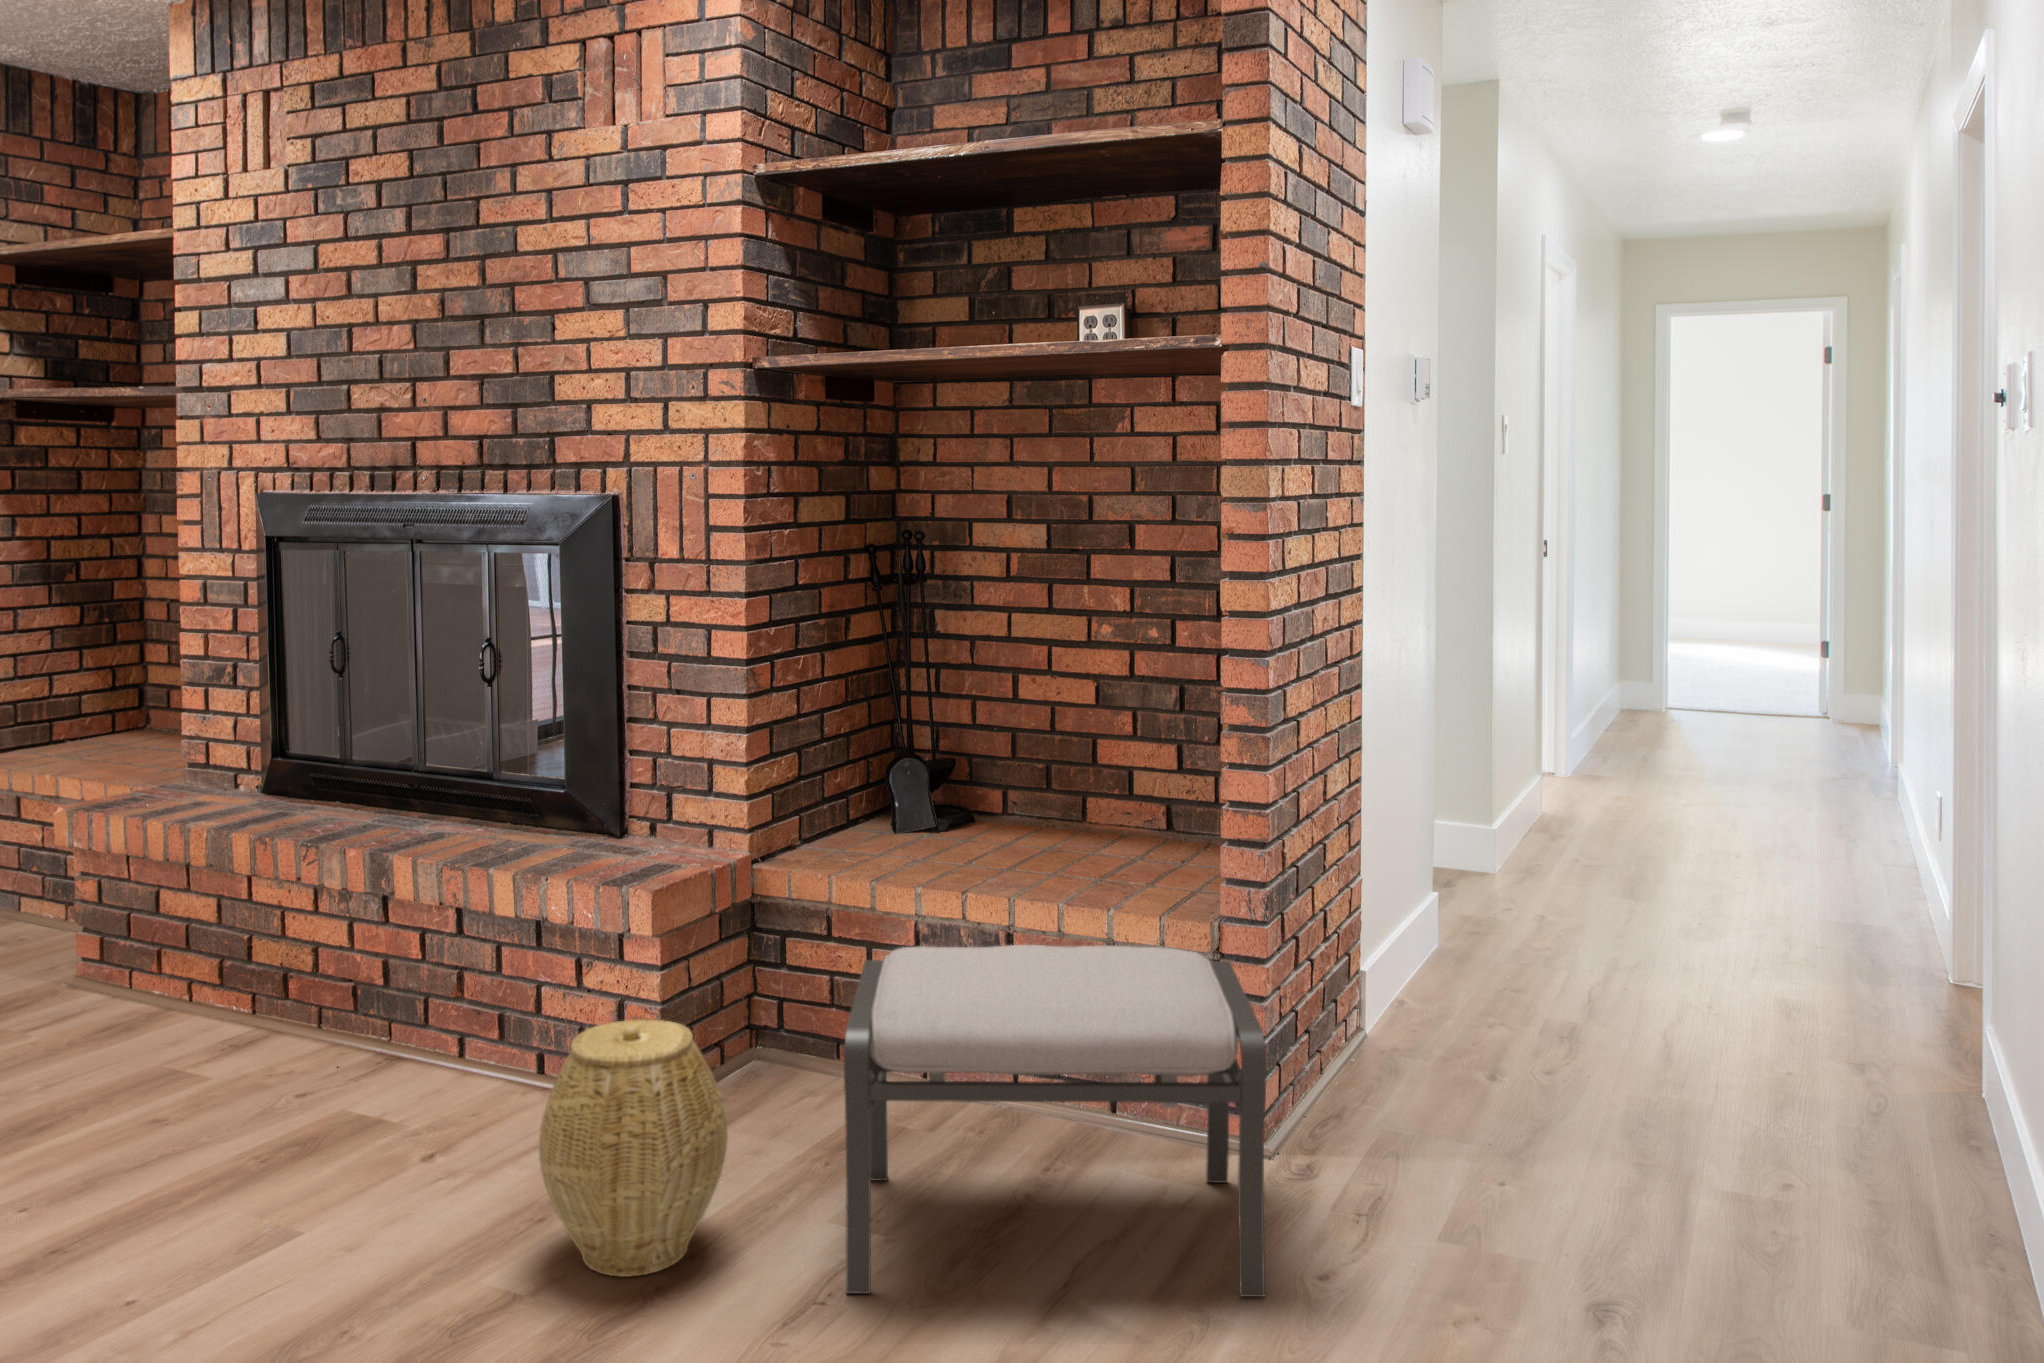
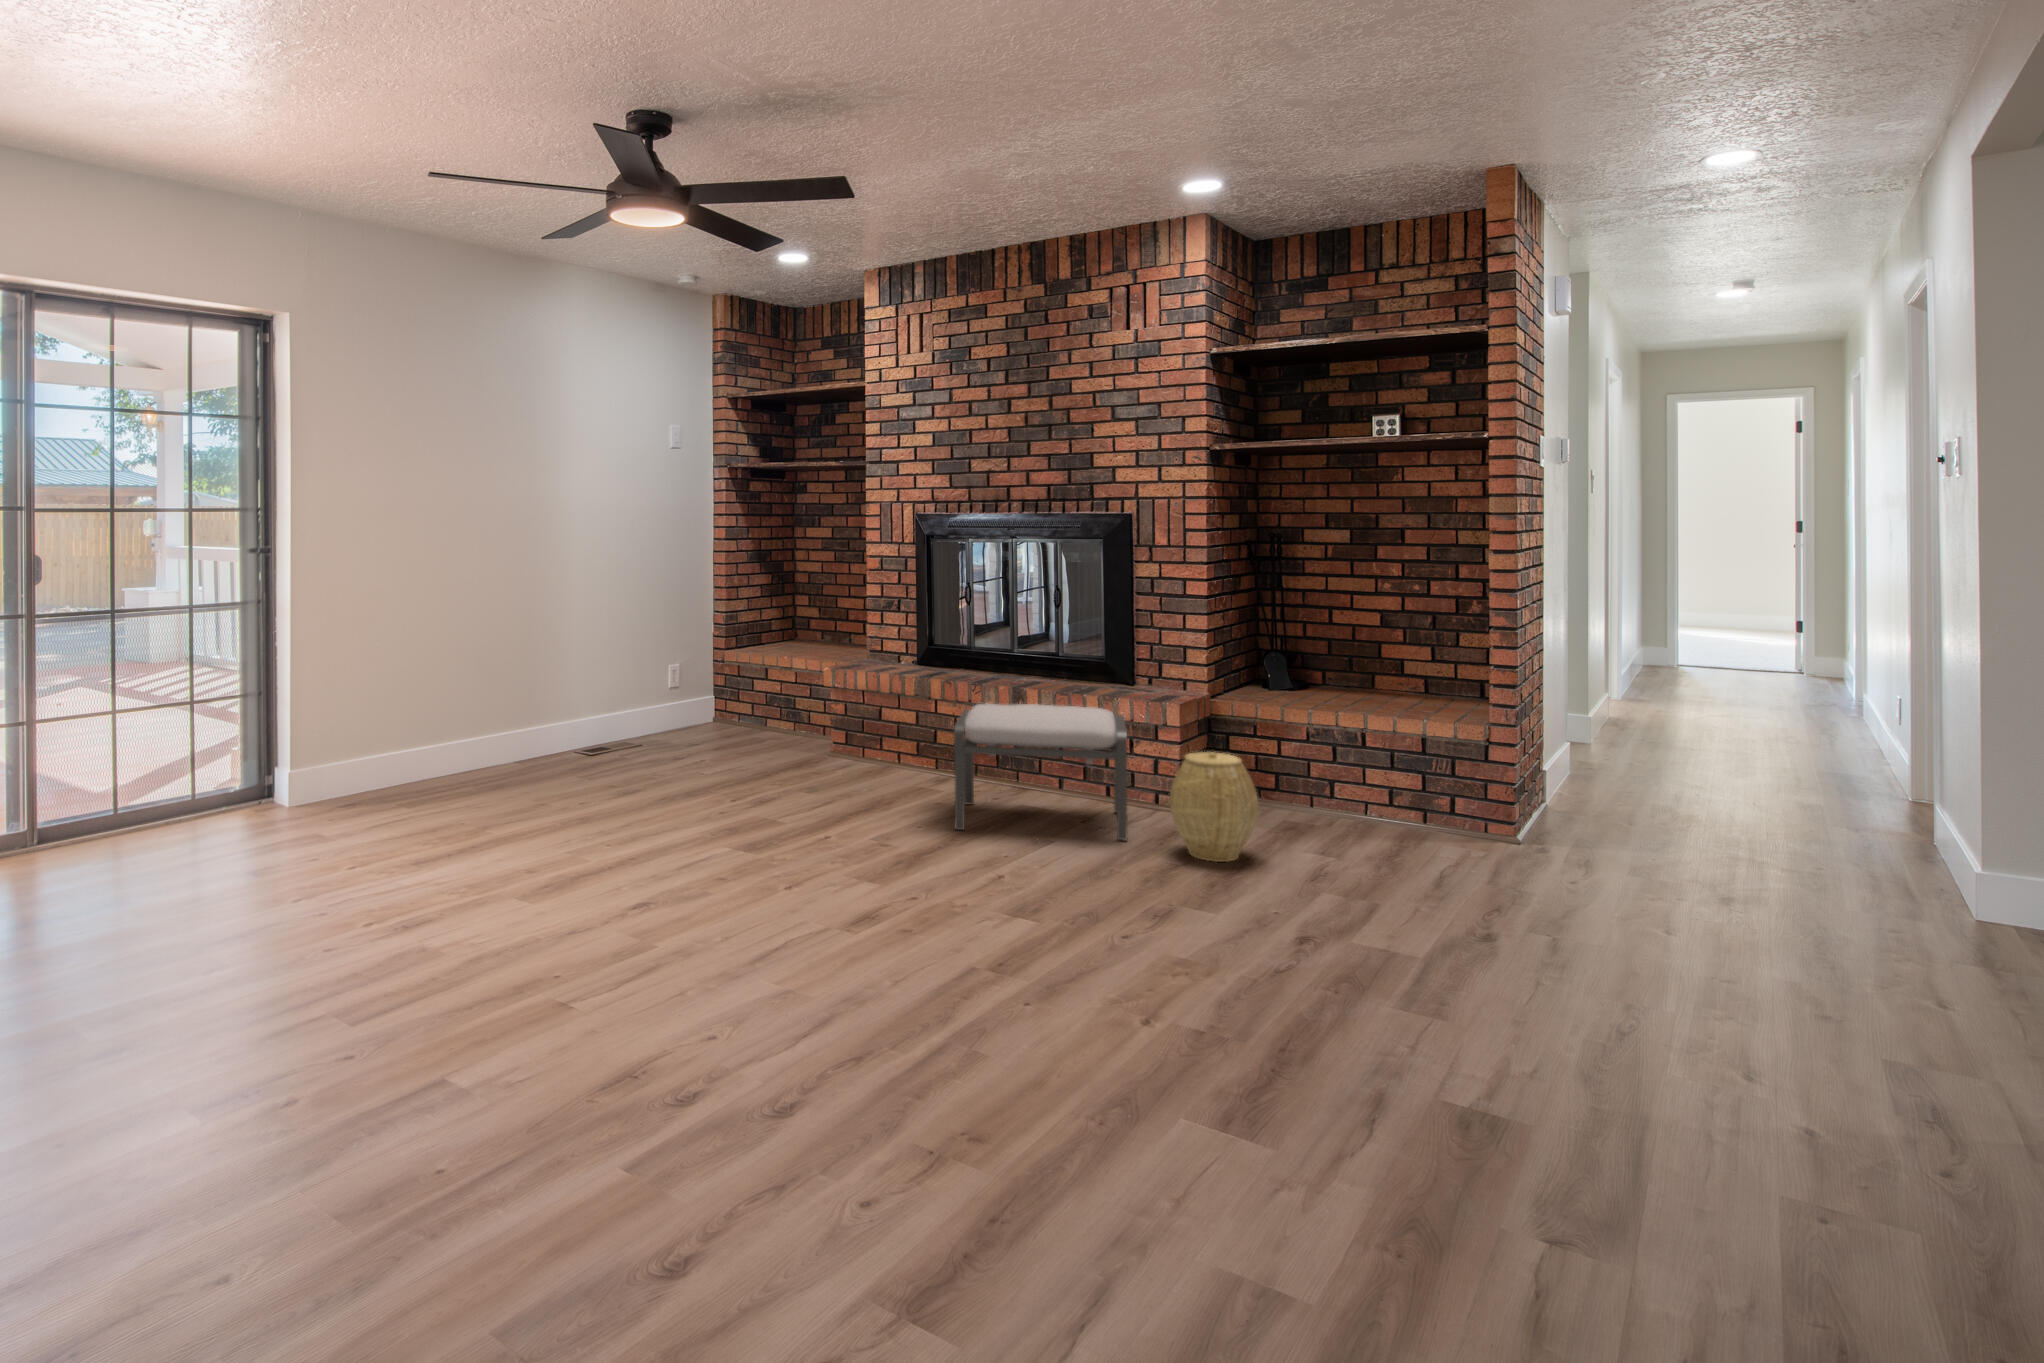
ottoman: present [844,945,1267,1297] -> present [954,703,1127,840]

